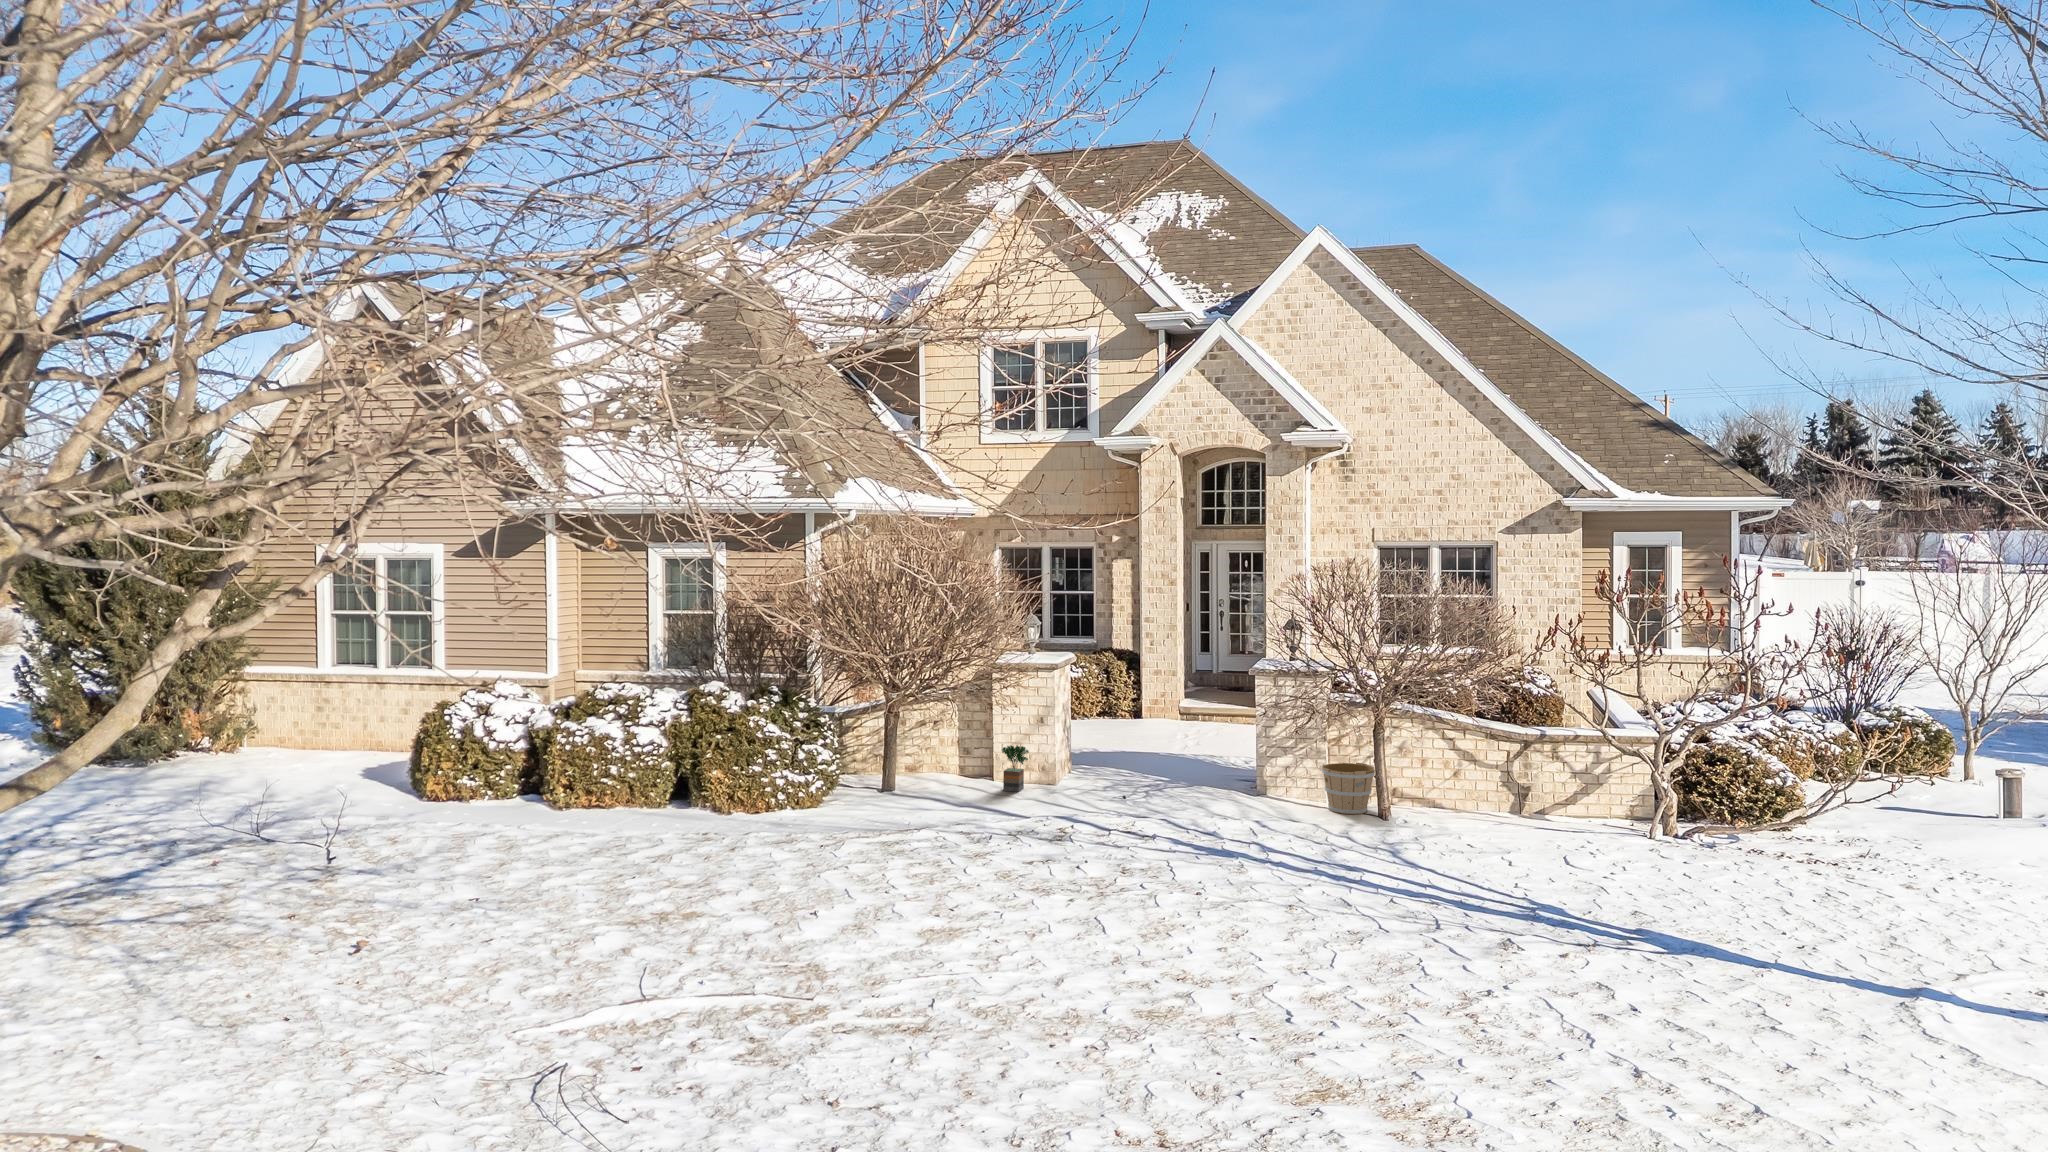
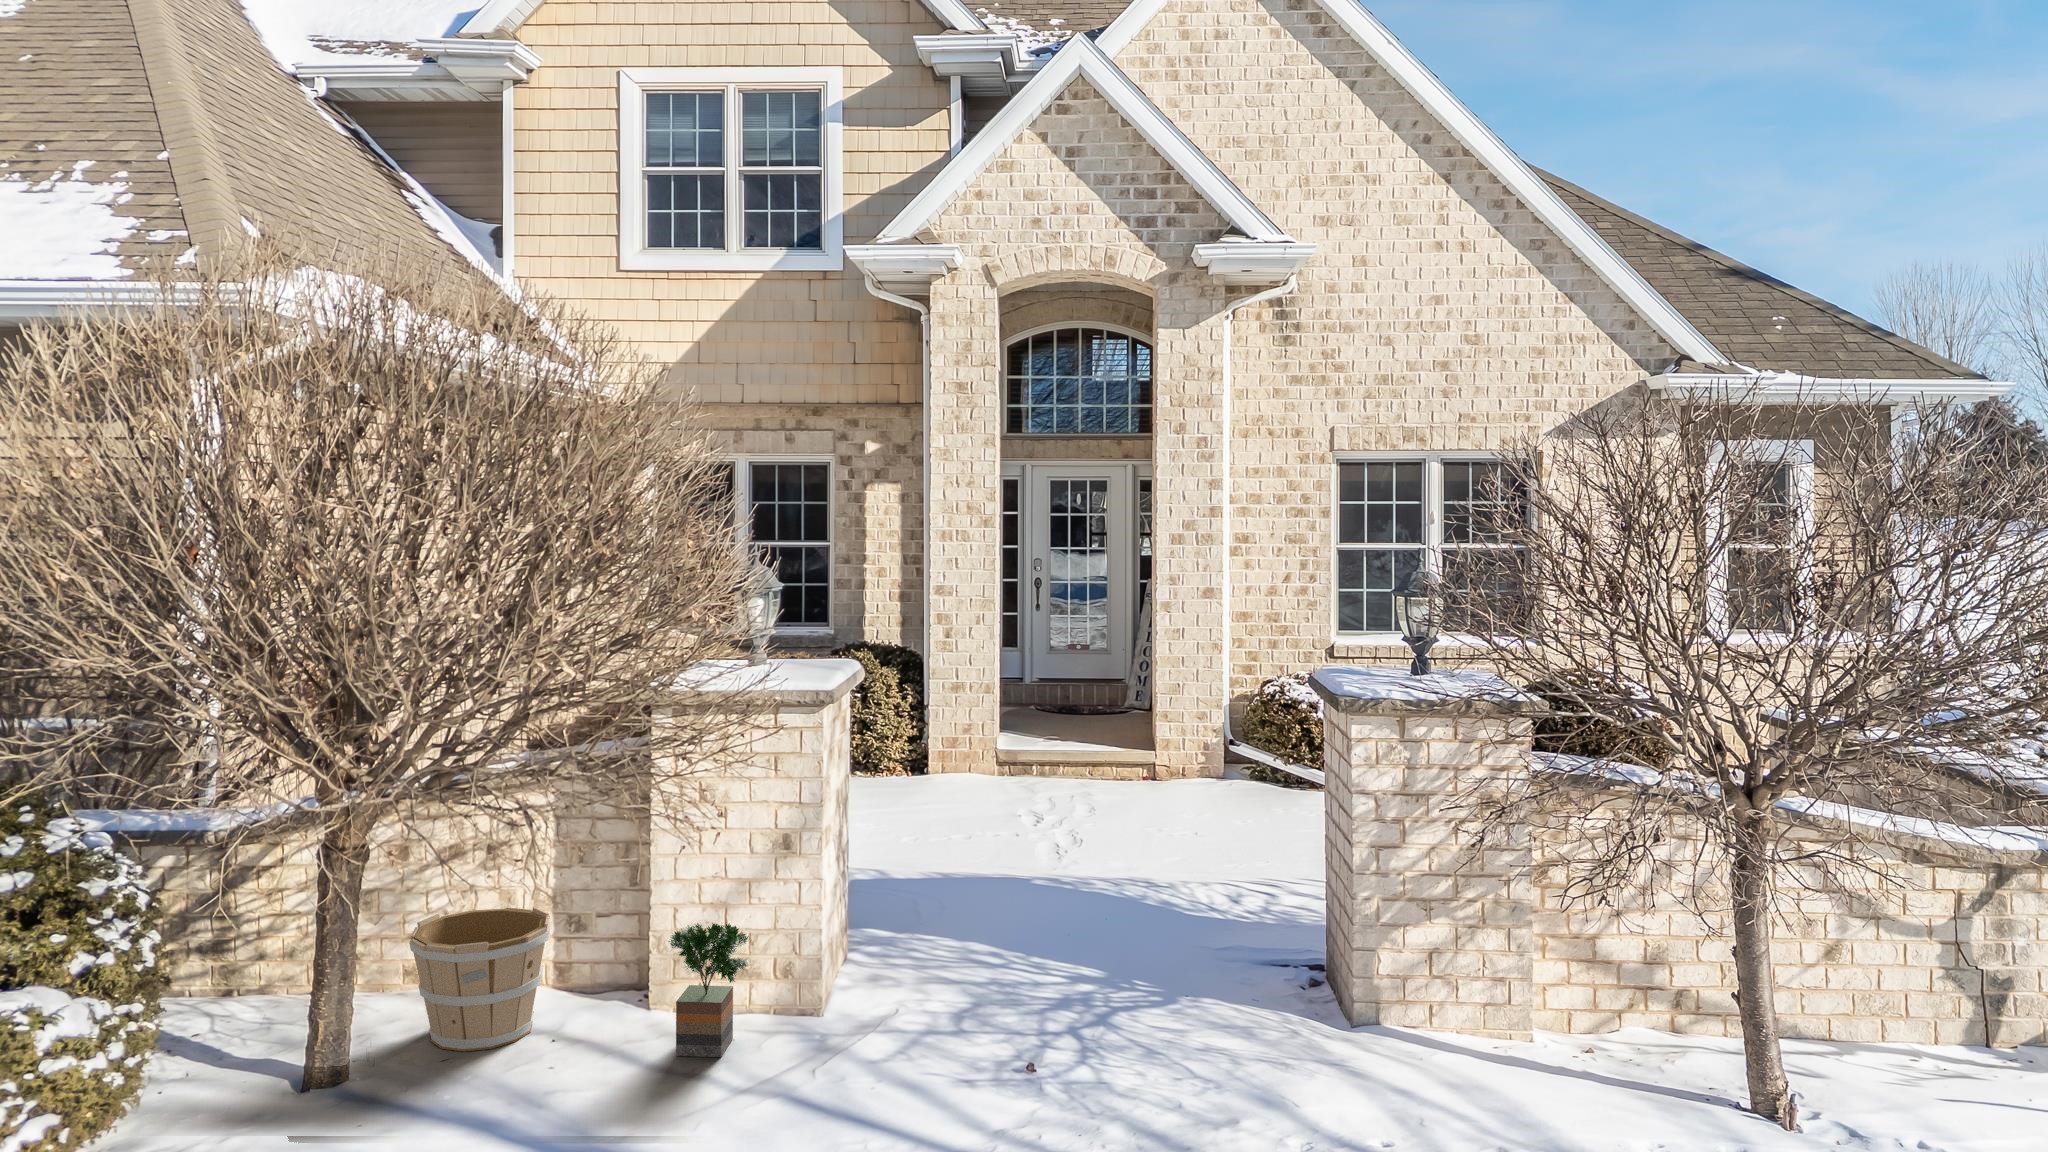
wooden bucket: present [1322,763,1375,814] -> present [409,907,551,1052]

